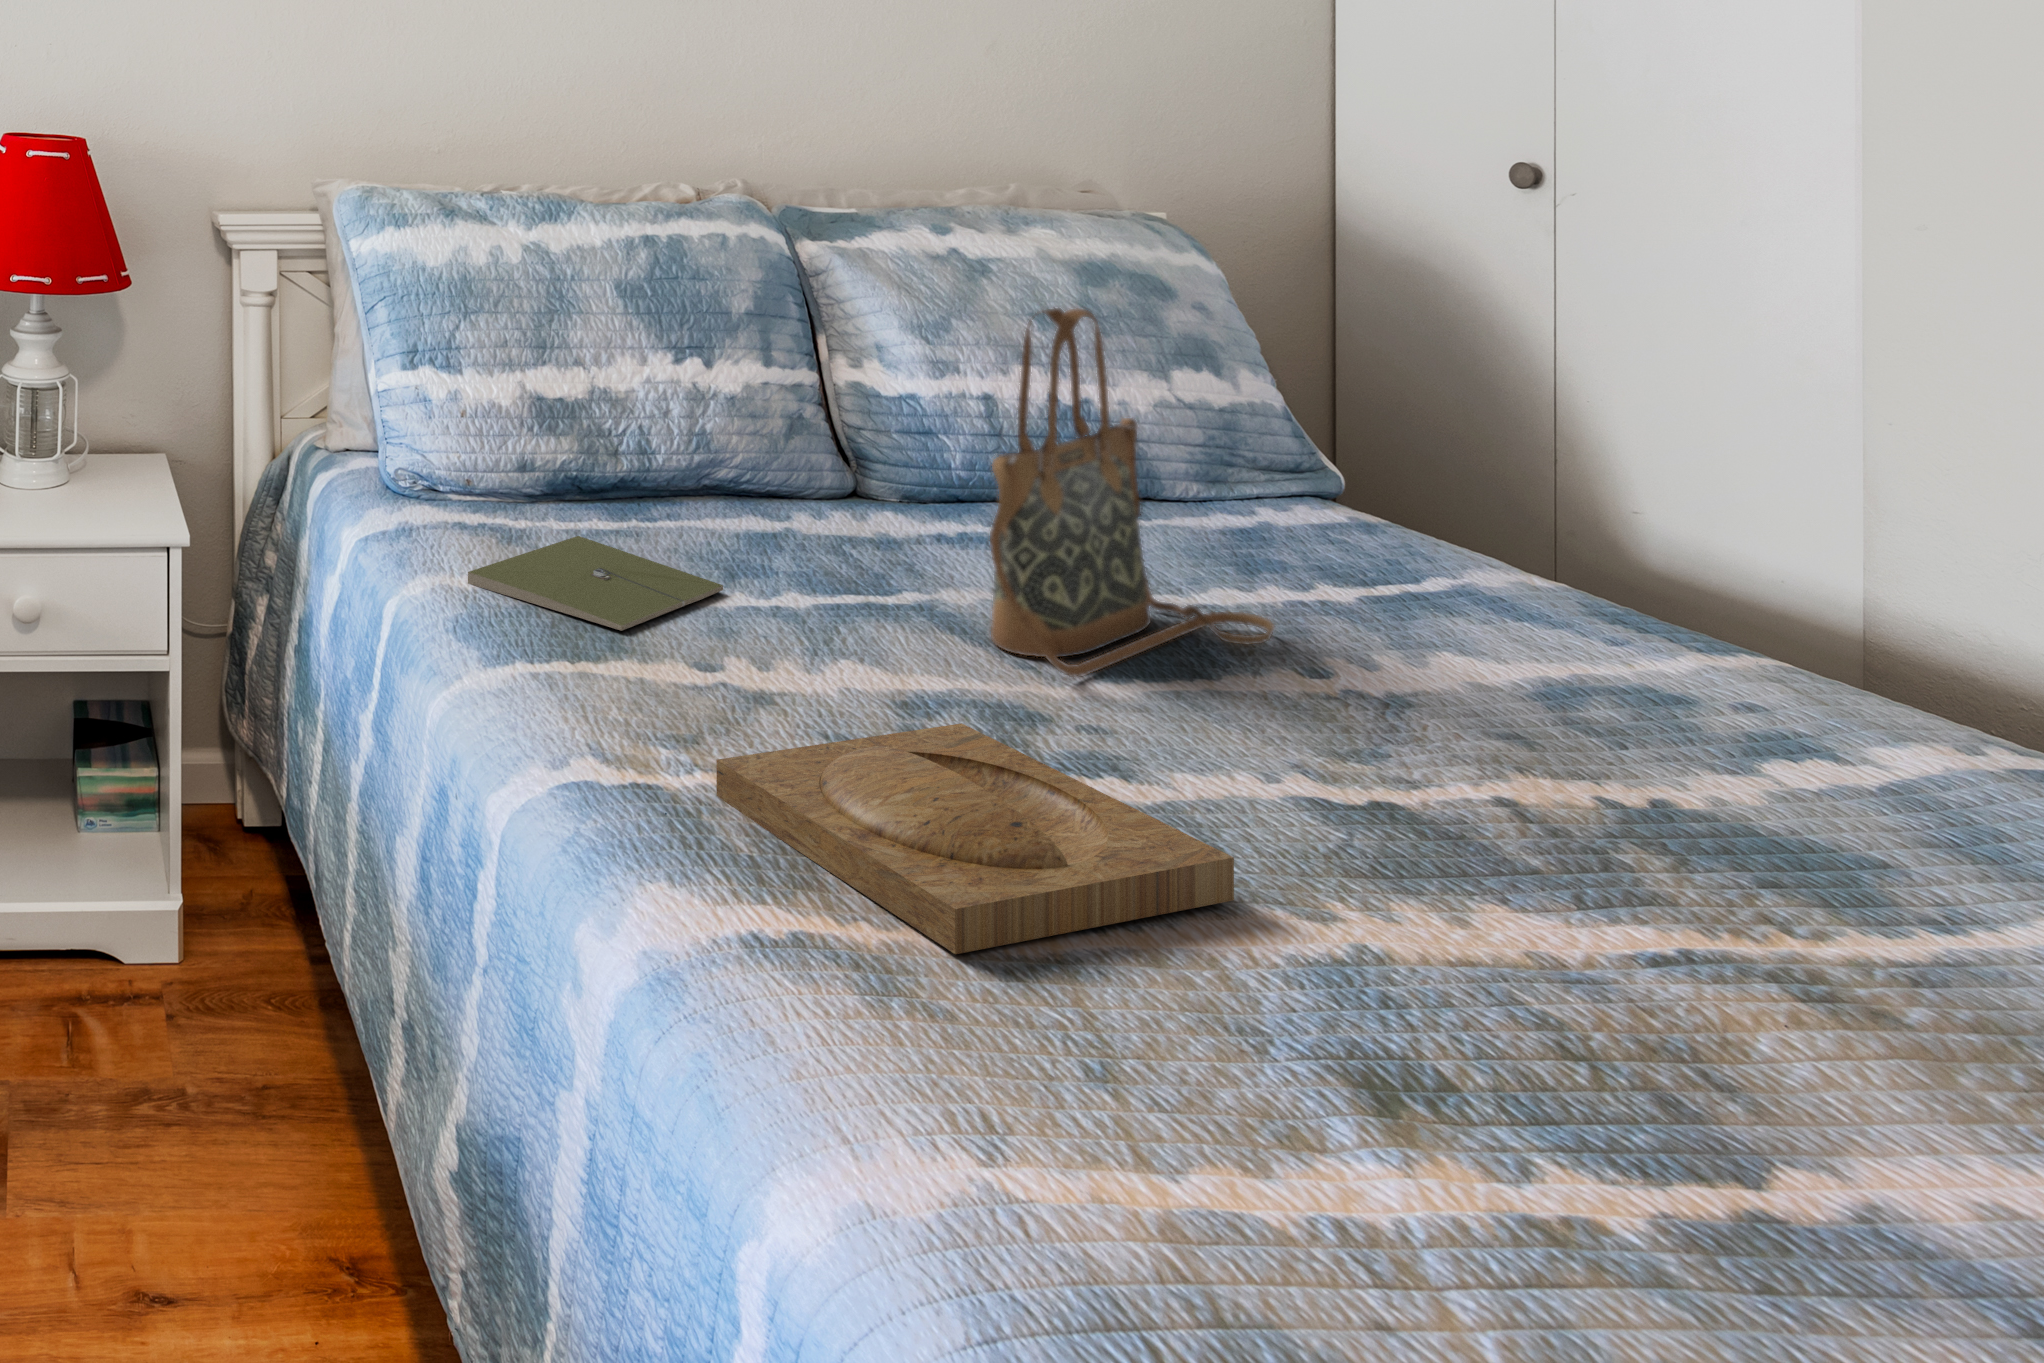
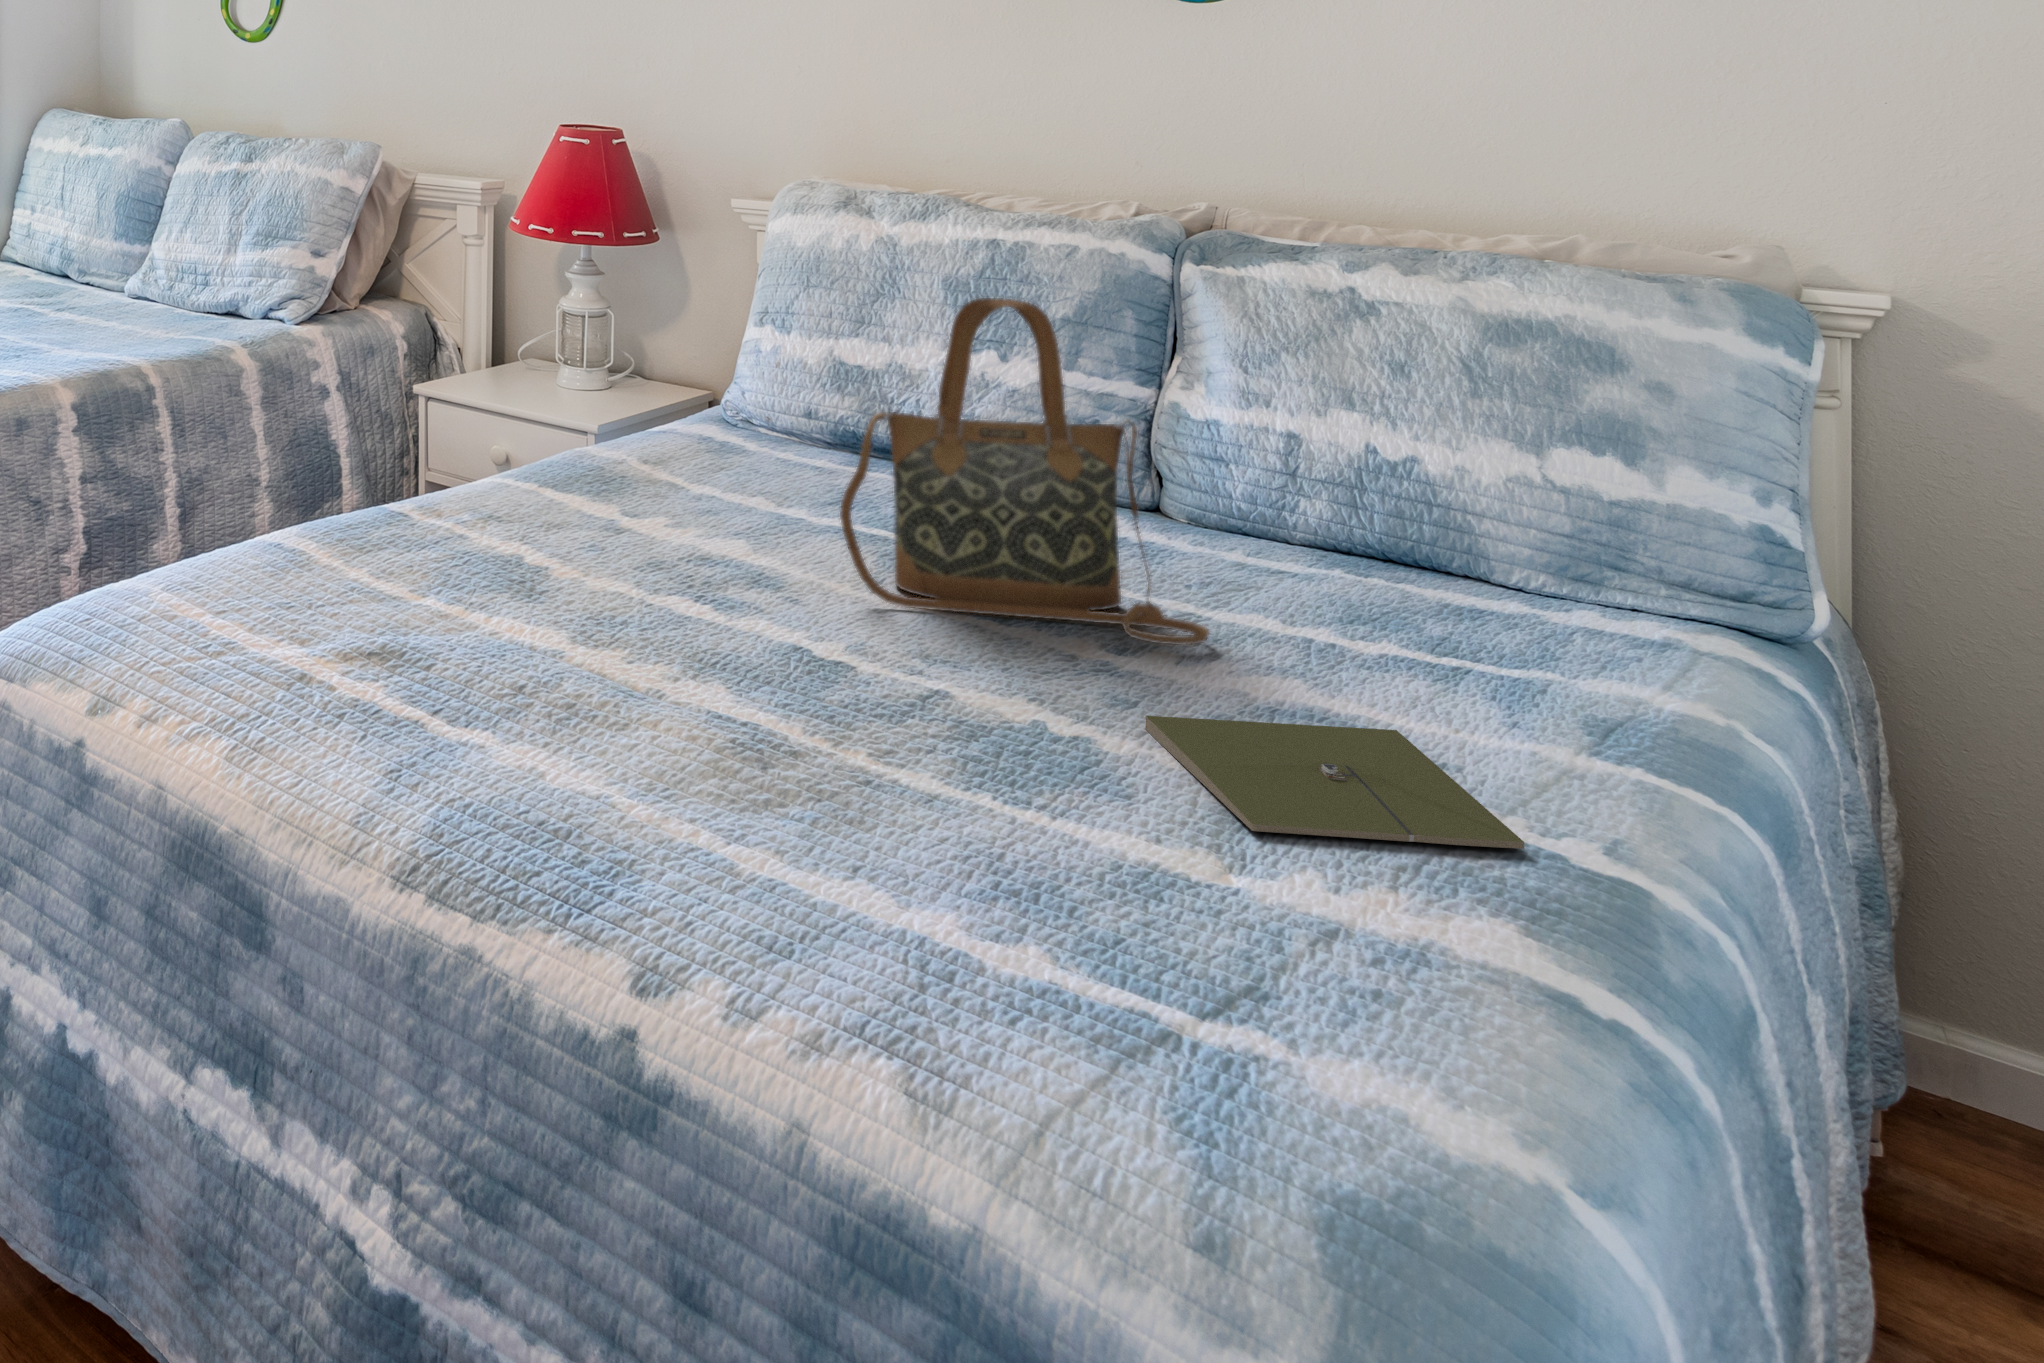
notebook: present [468,536,723,631] -> present [1146,716,1524,849]
tray: present [716,723,1234,954] -> none [350,535,644,670]

